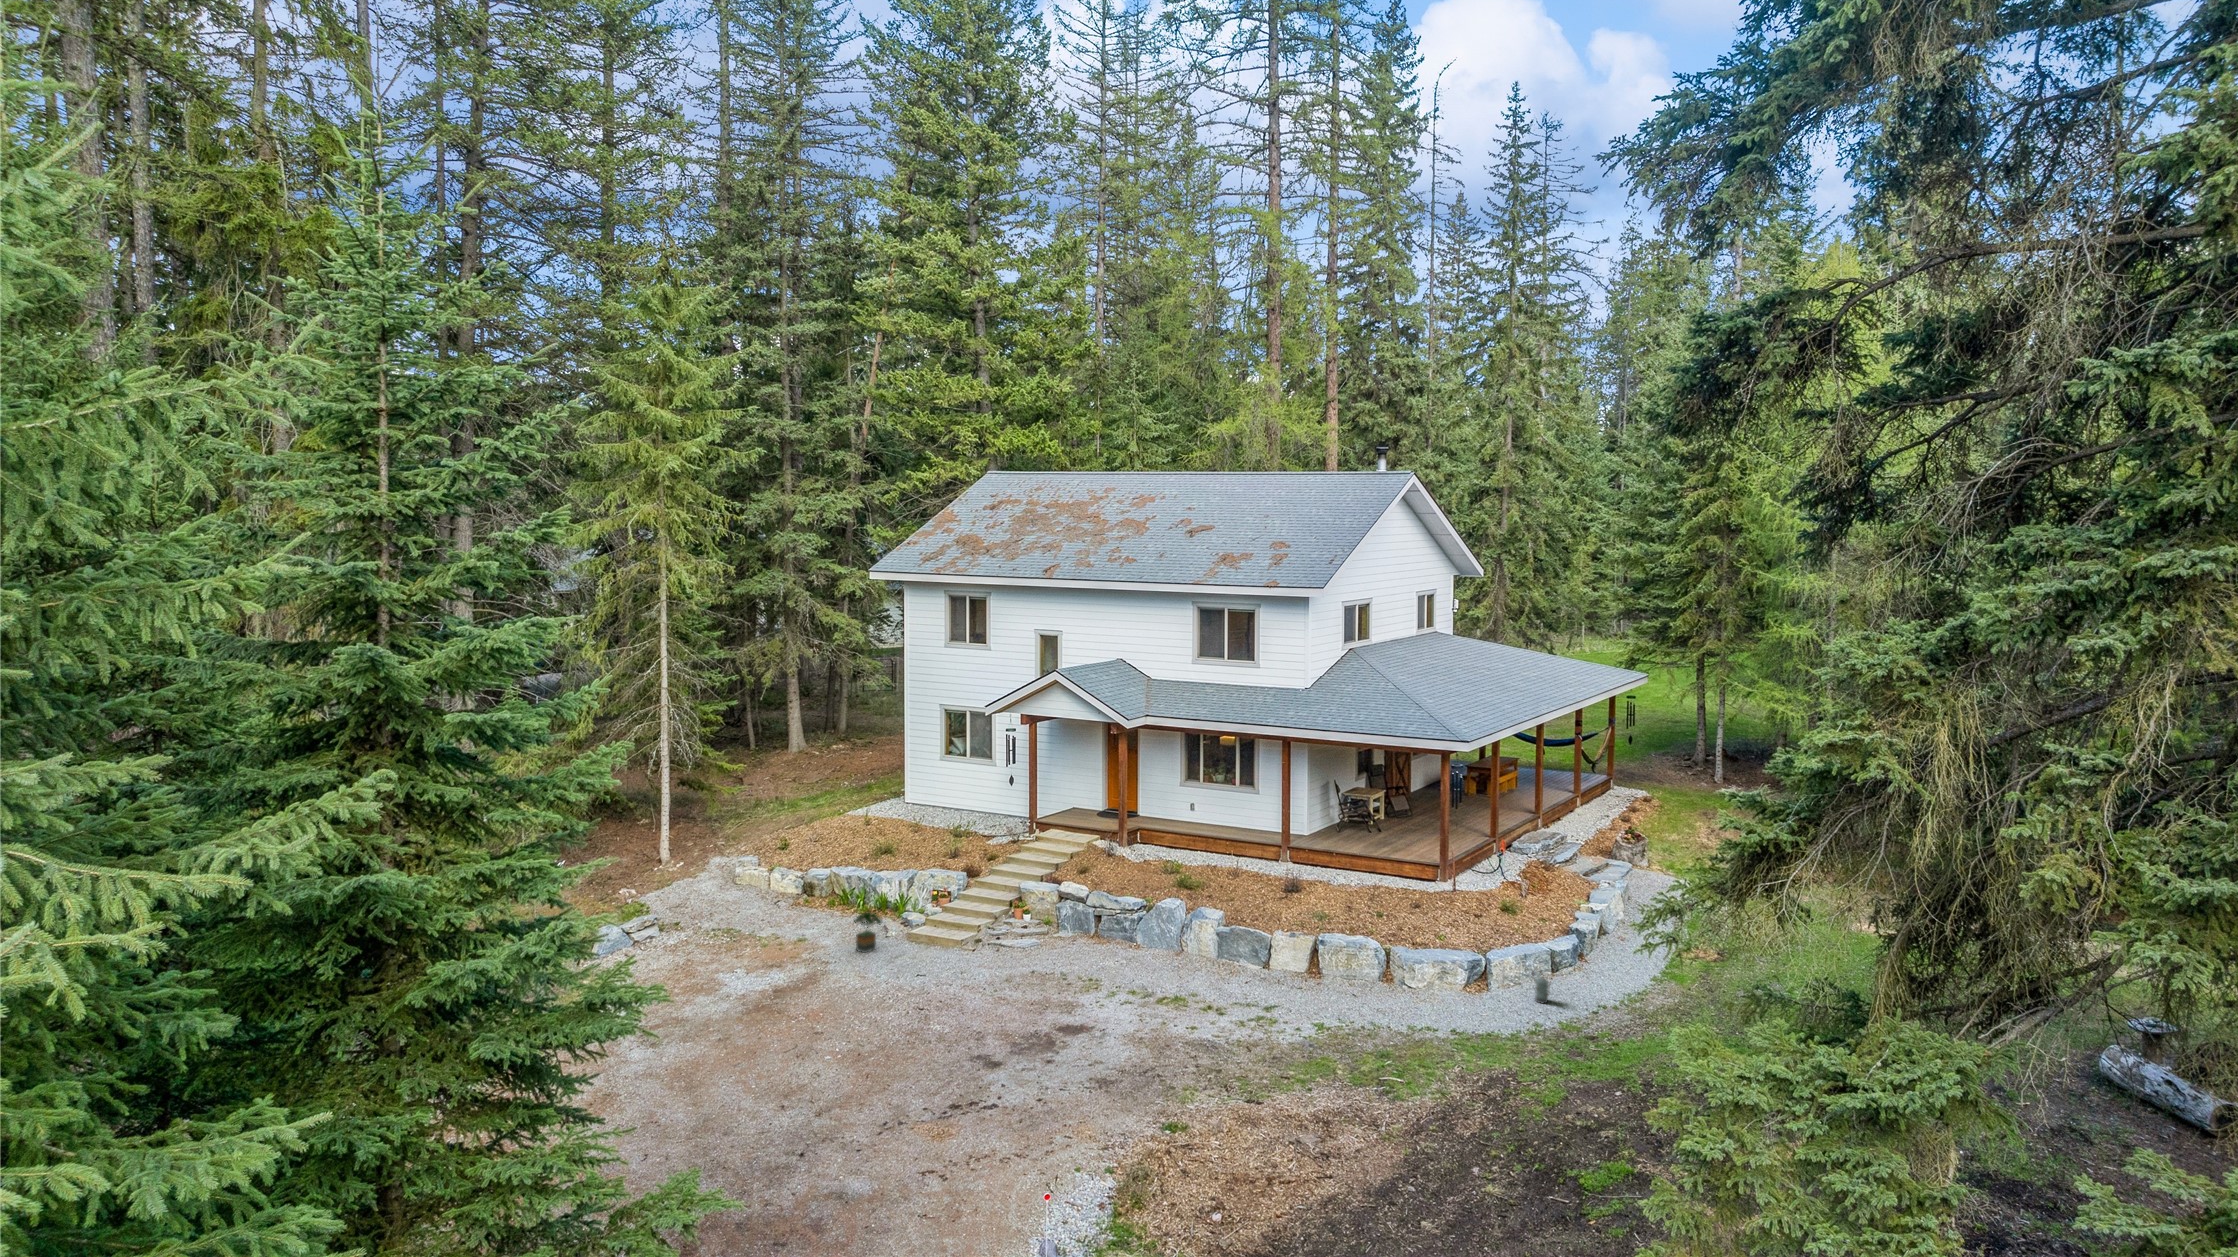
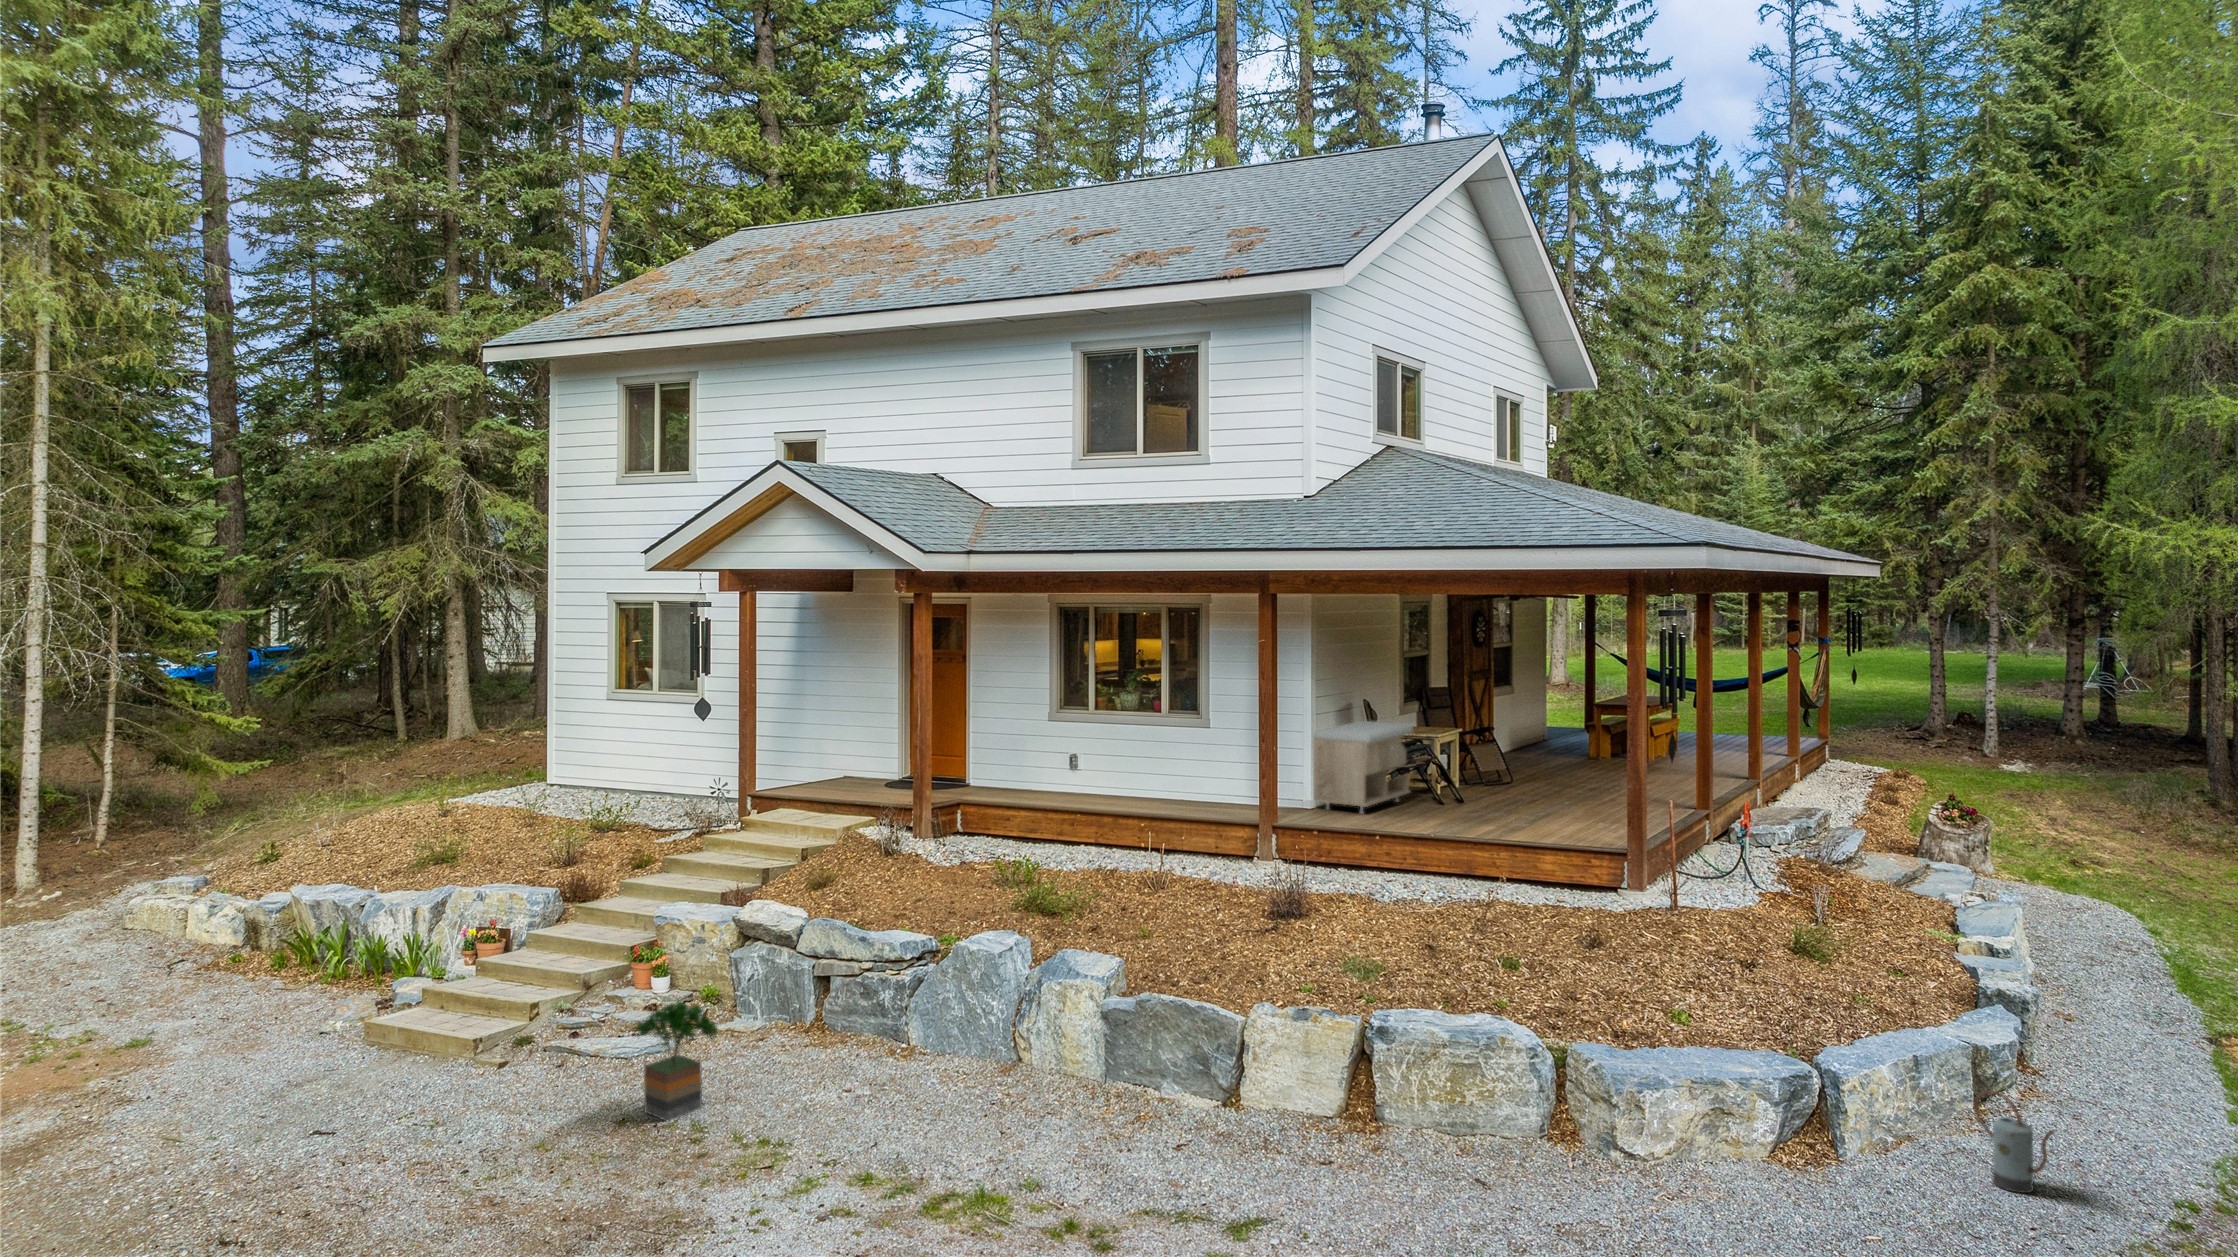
storage bench: none [1309,791,1359,840] -> present [1313,721,1413,813]
potted tree: present [854,912,882,953] -> present [635,1002,719,1121]

